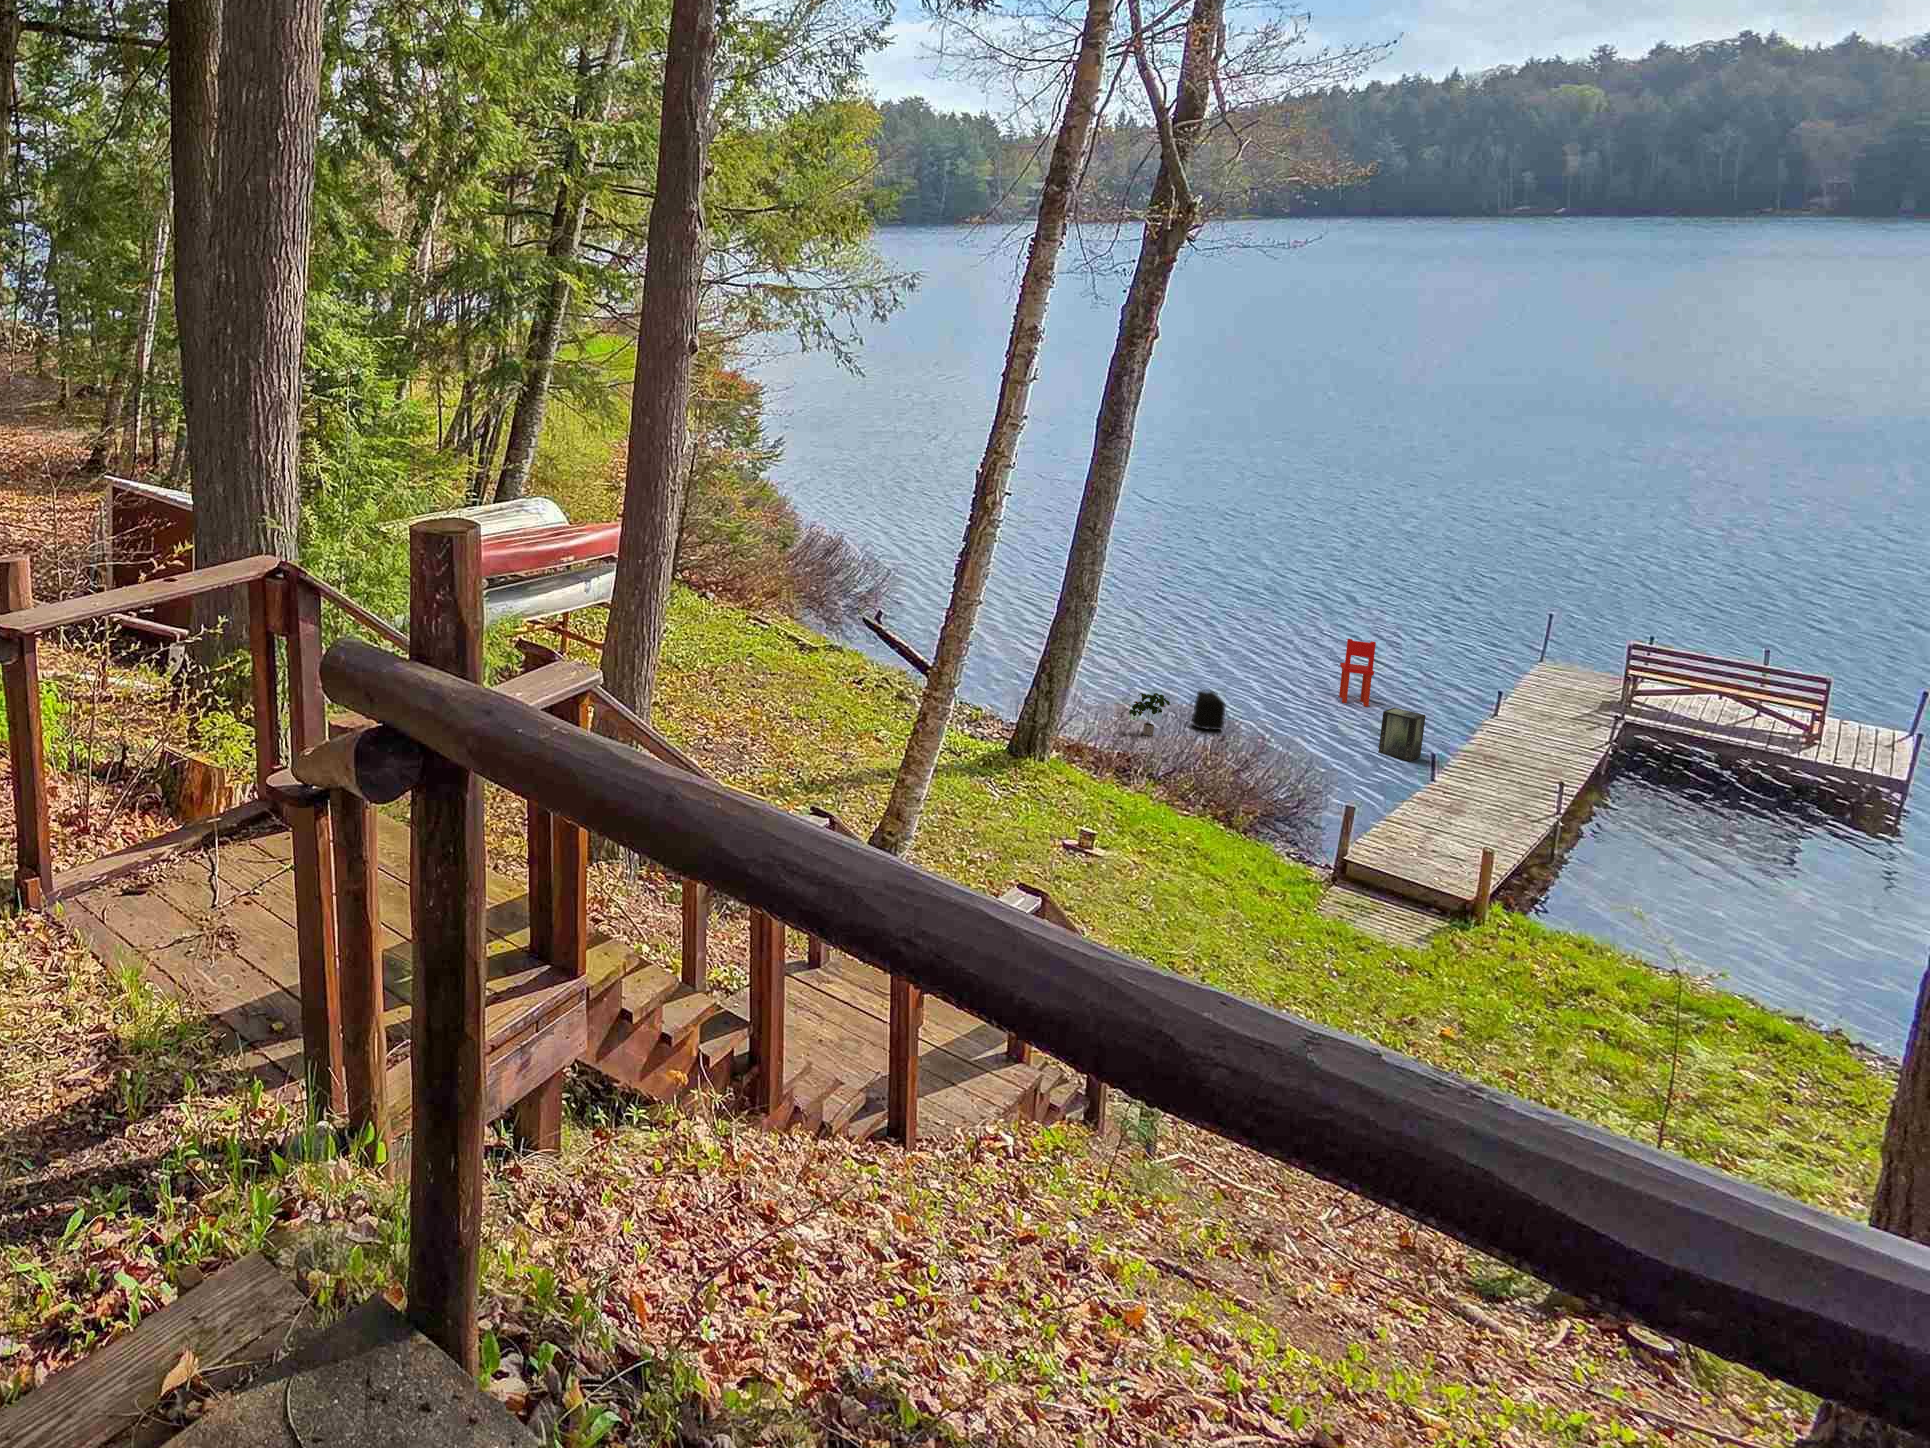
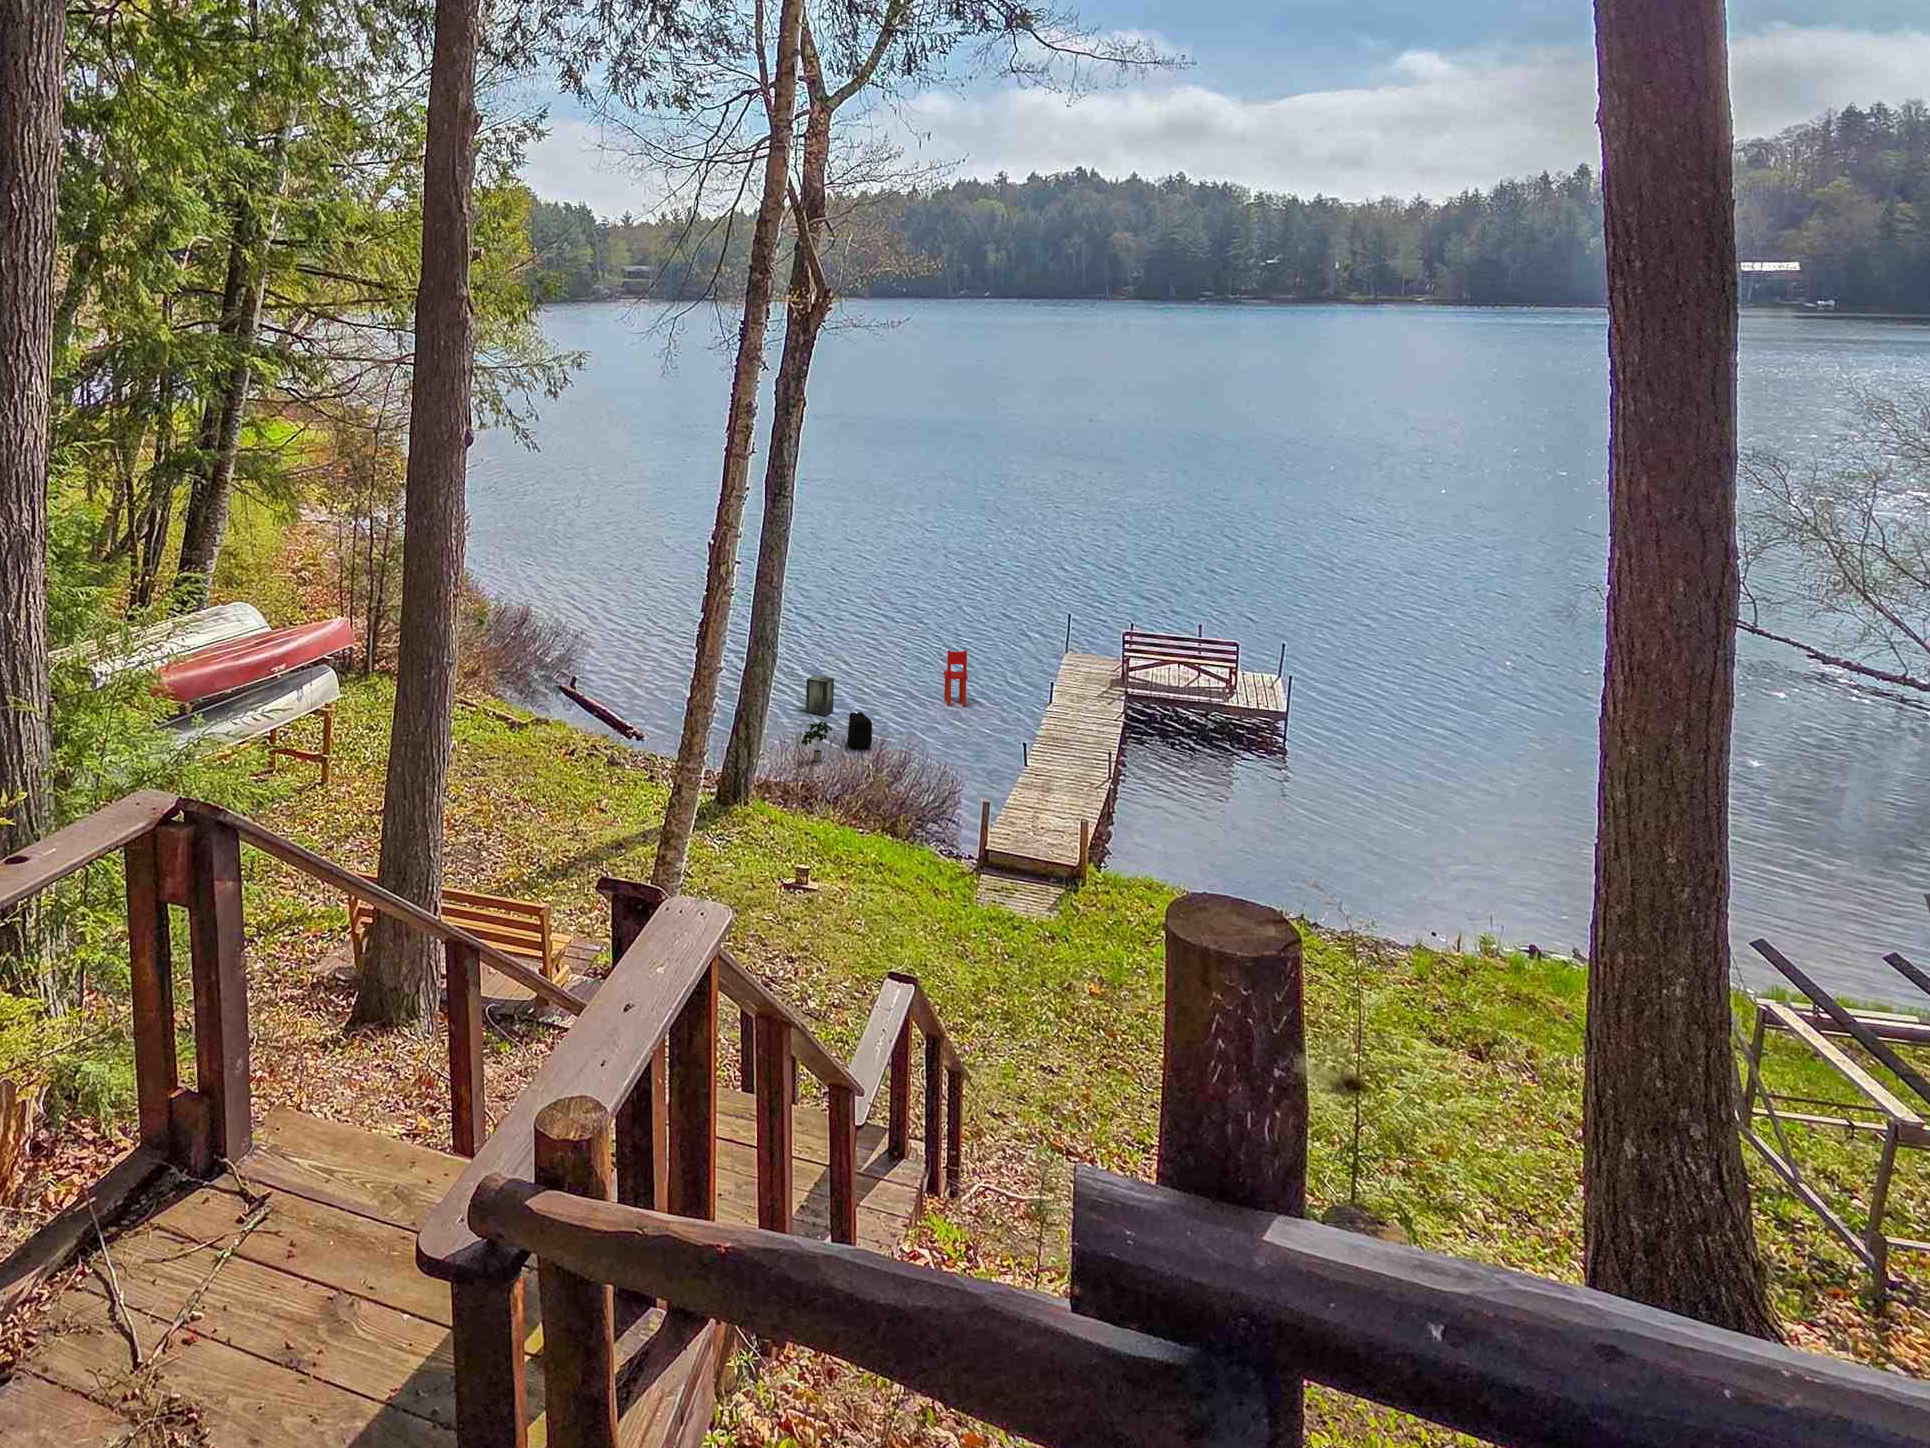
storage box: present [1378,708,1426,761] -> present [806,675,834,716]

